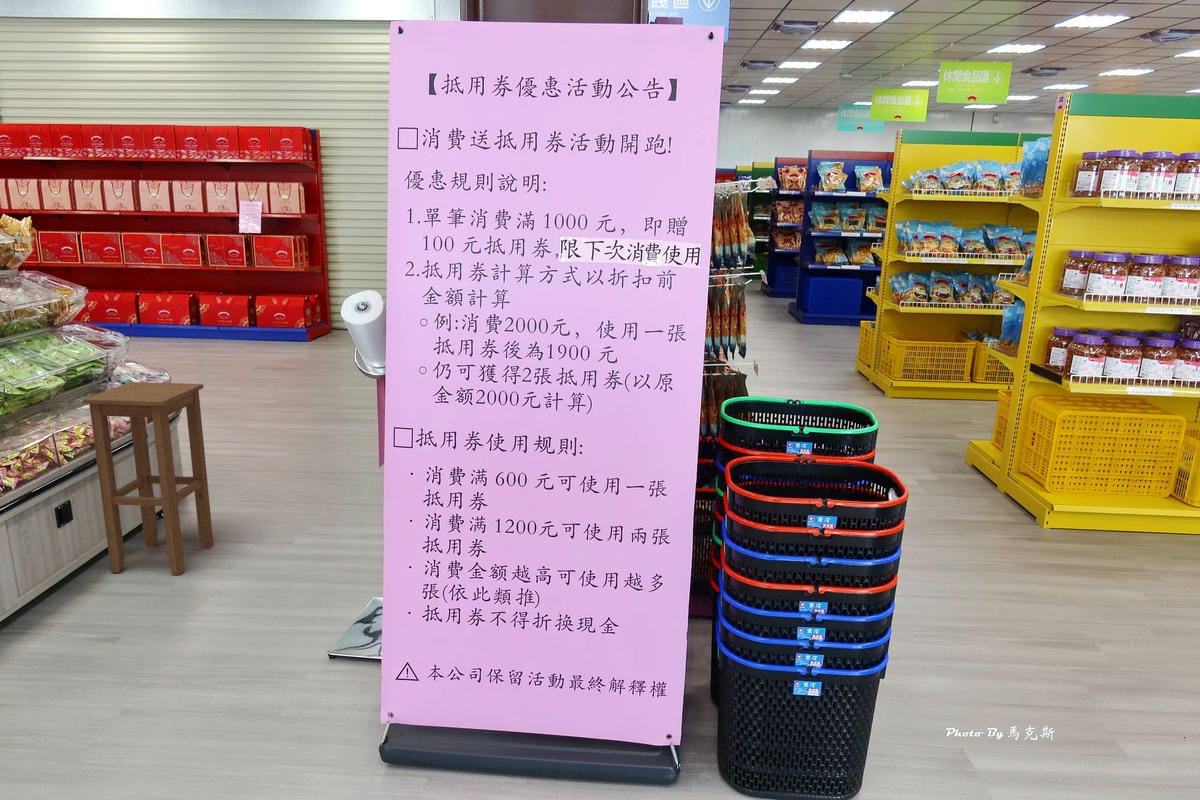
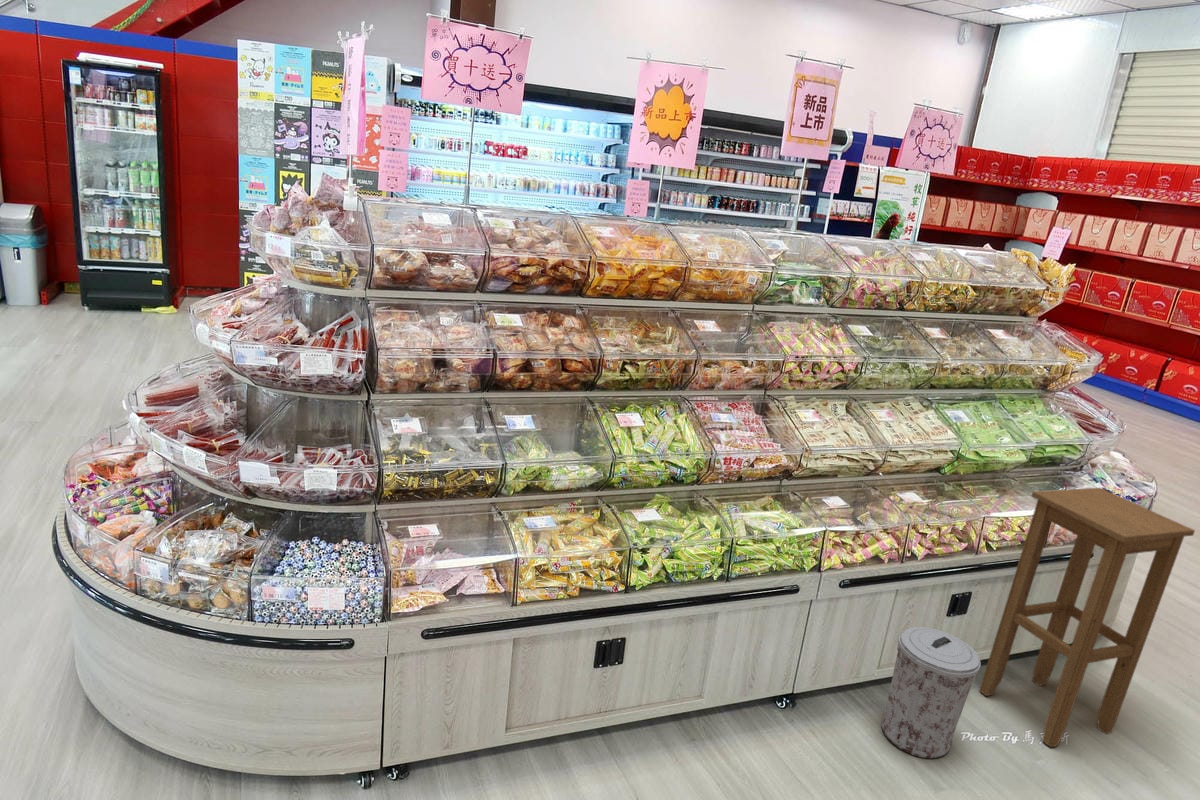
trash can: none [27,532,110,639] -> present [882,627,981,758]

